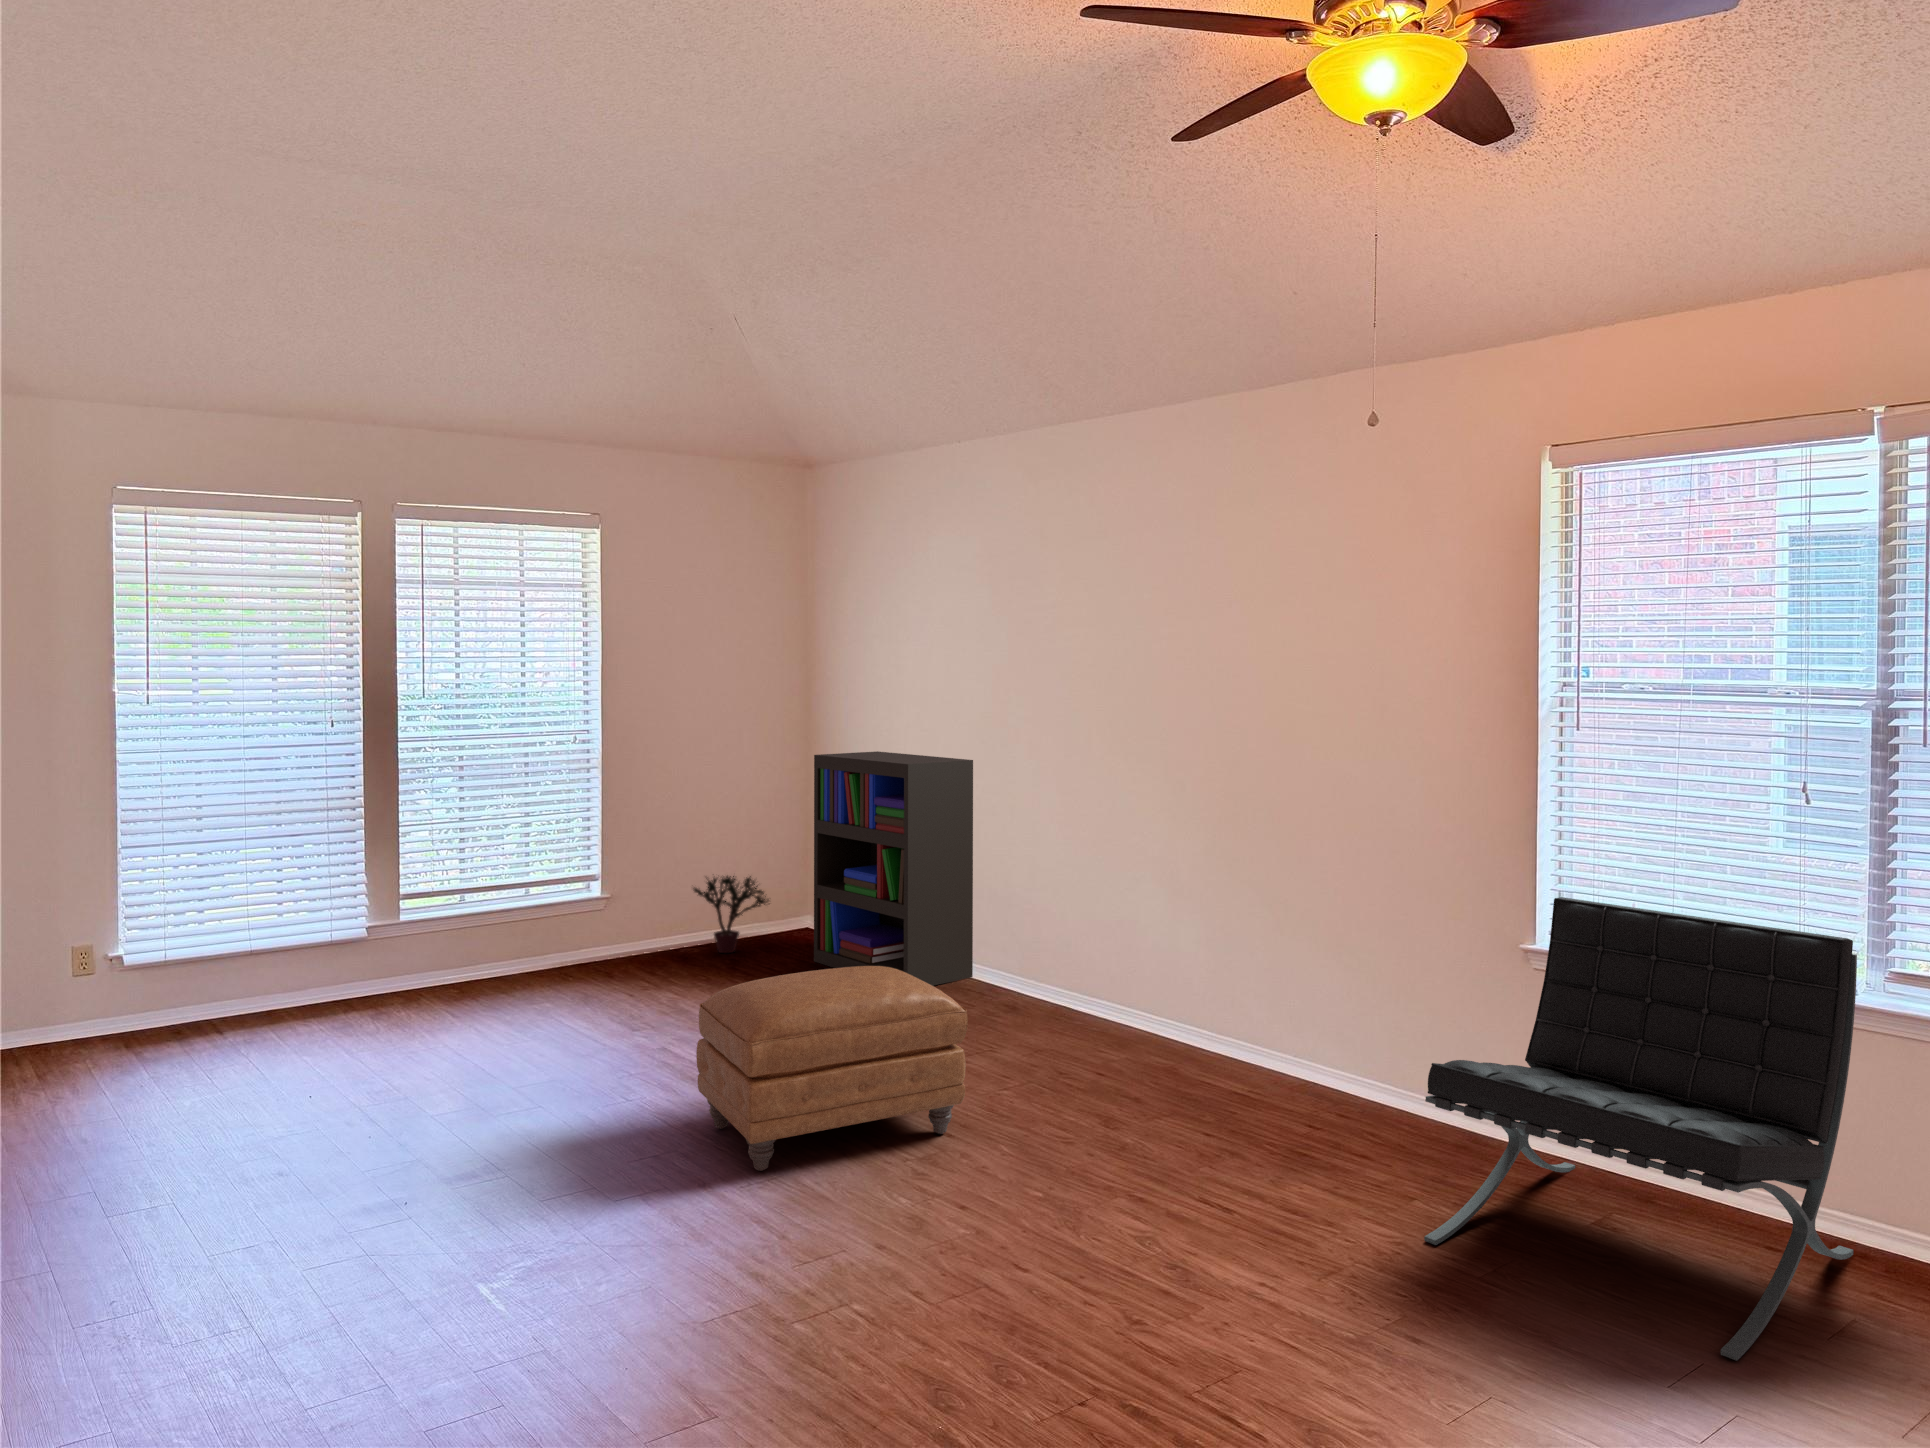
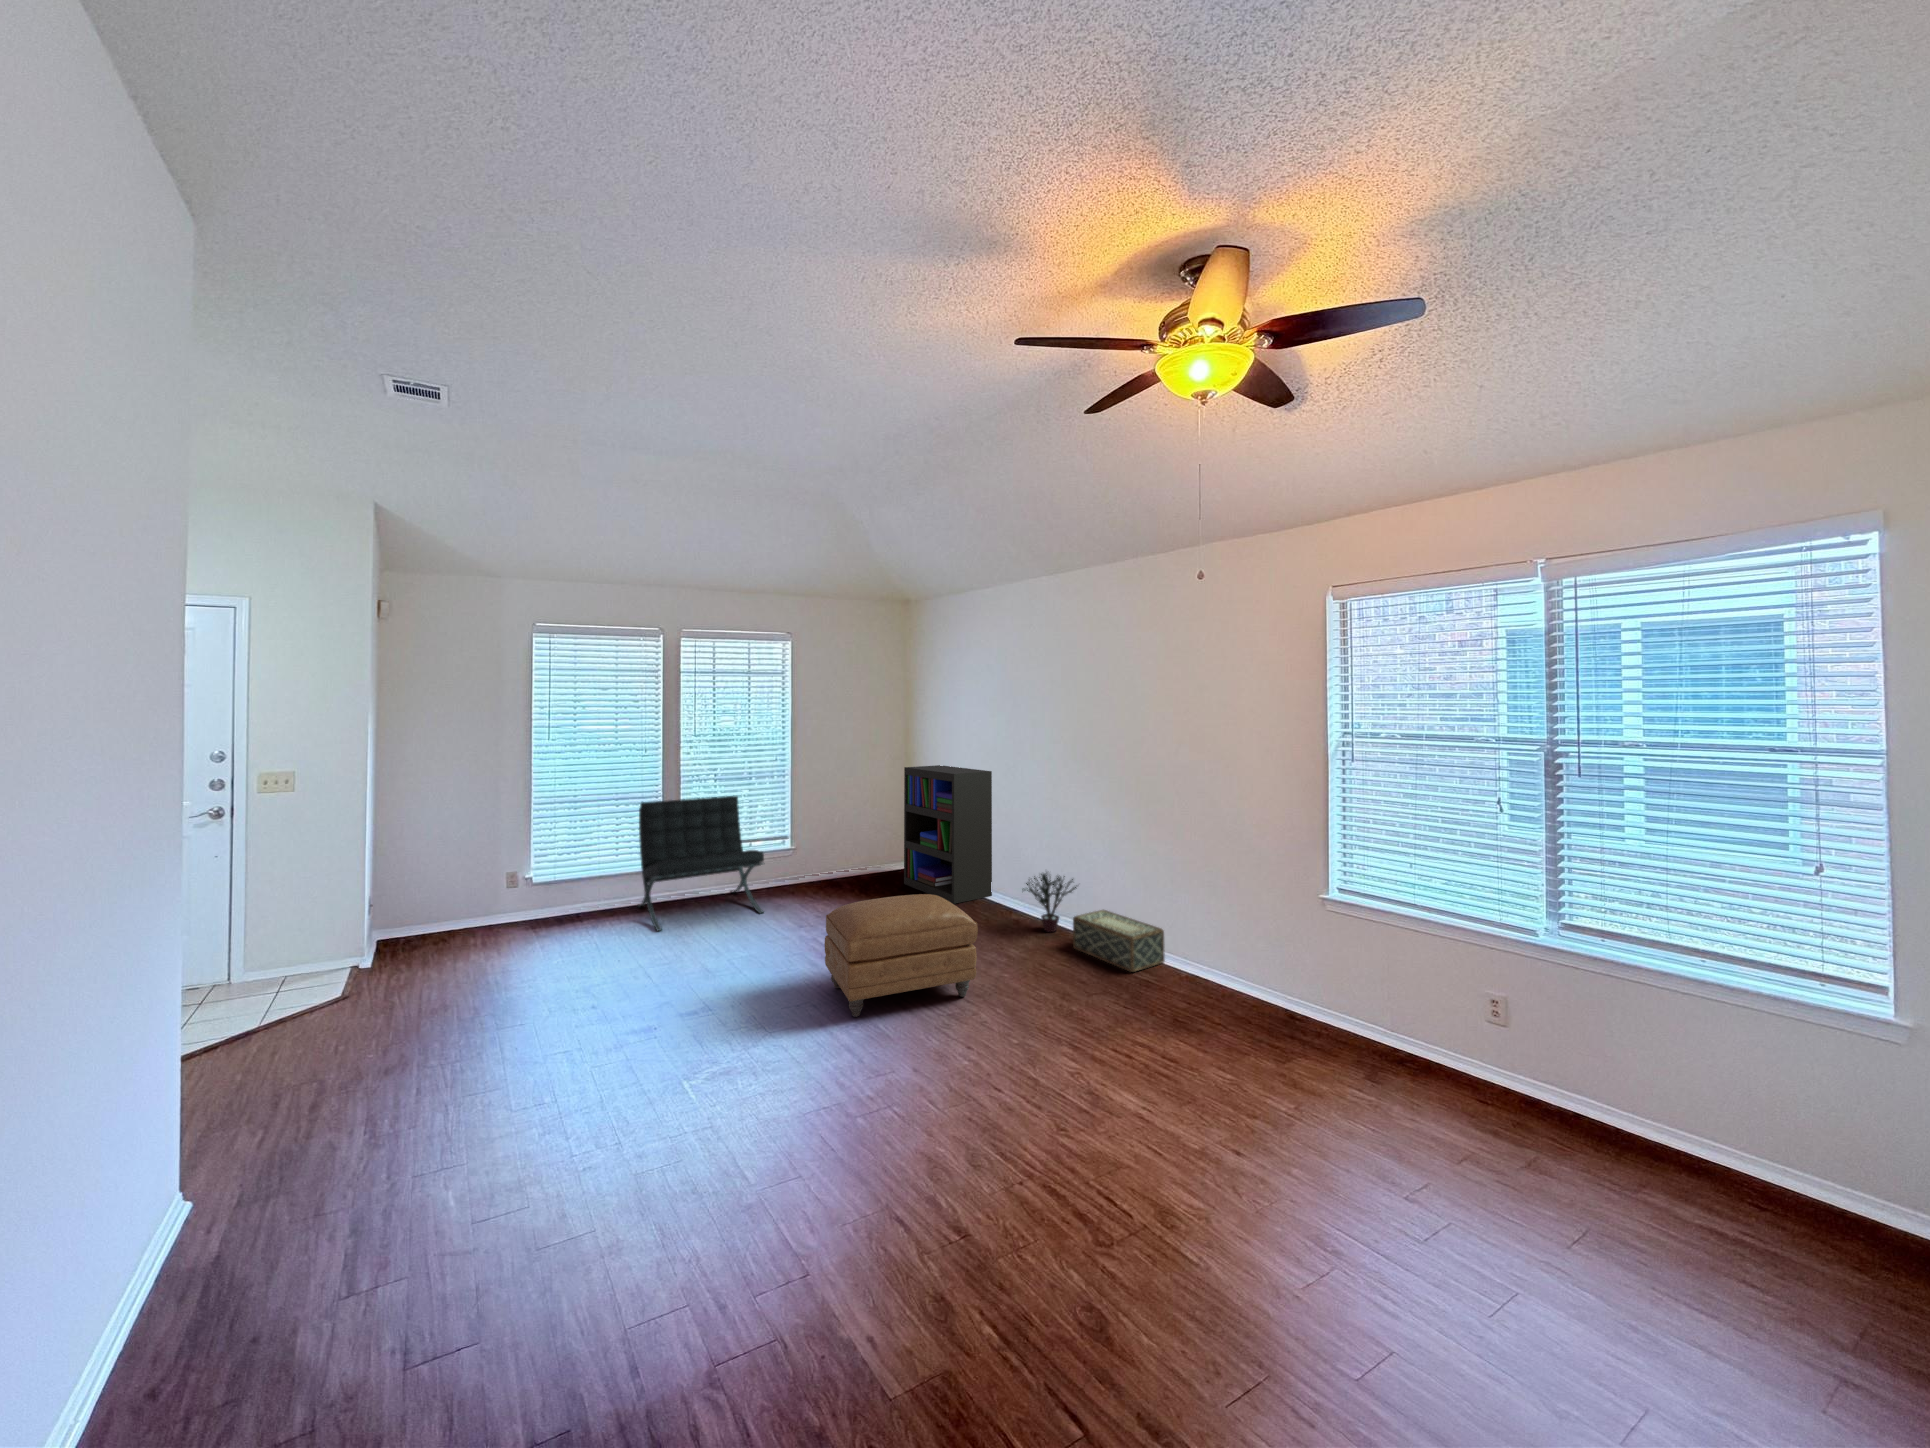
potted plant: present [693,876,769,953] -> present [1022,873,1076,932]
lounge chair: present [1424,897,1857,1361] -> present [638,796,765,931]
woven basket: none [1120,989,1273,1087] -> present [1073,910,1165,972]

